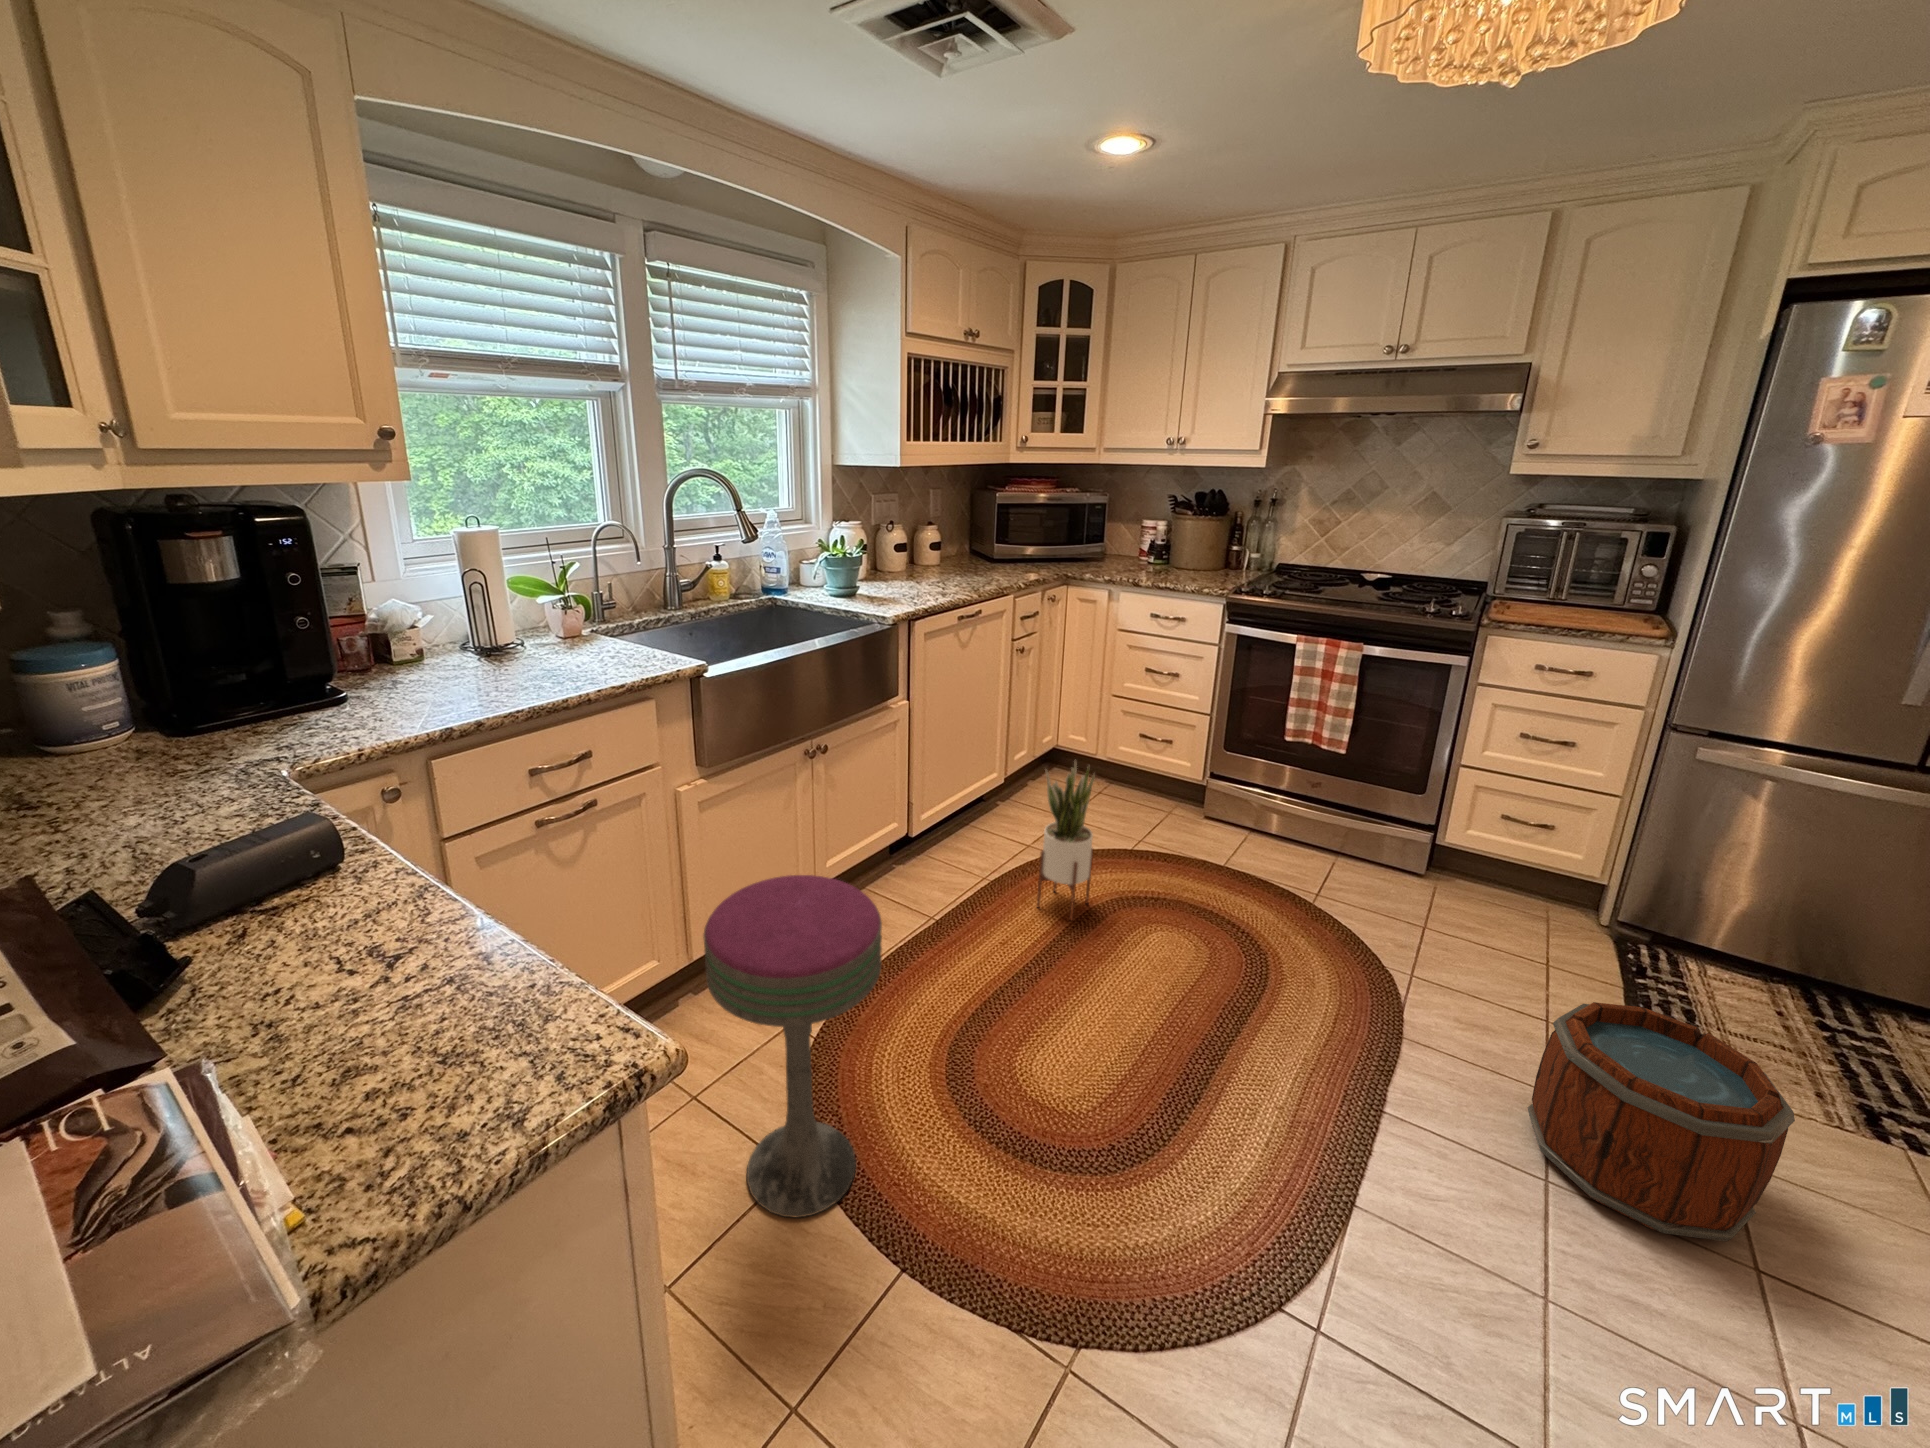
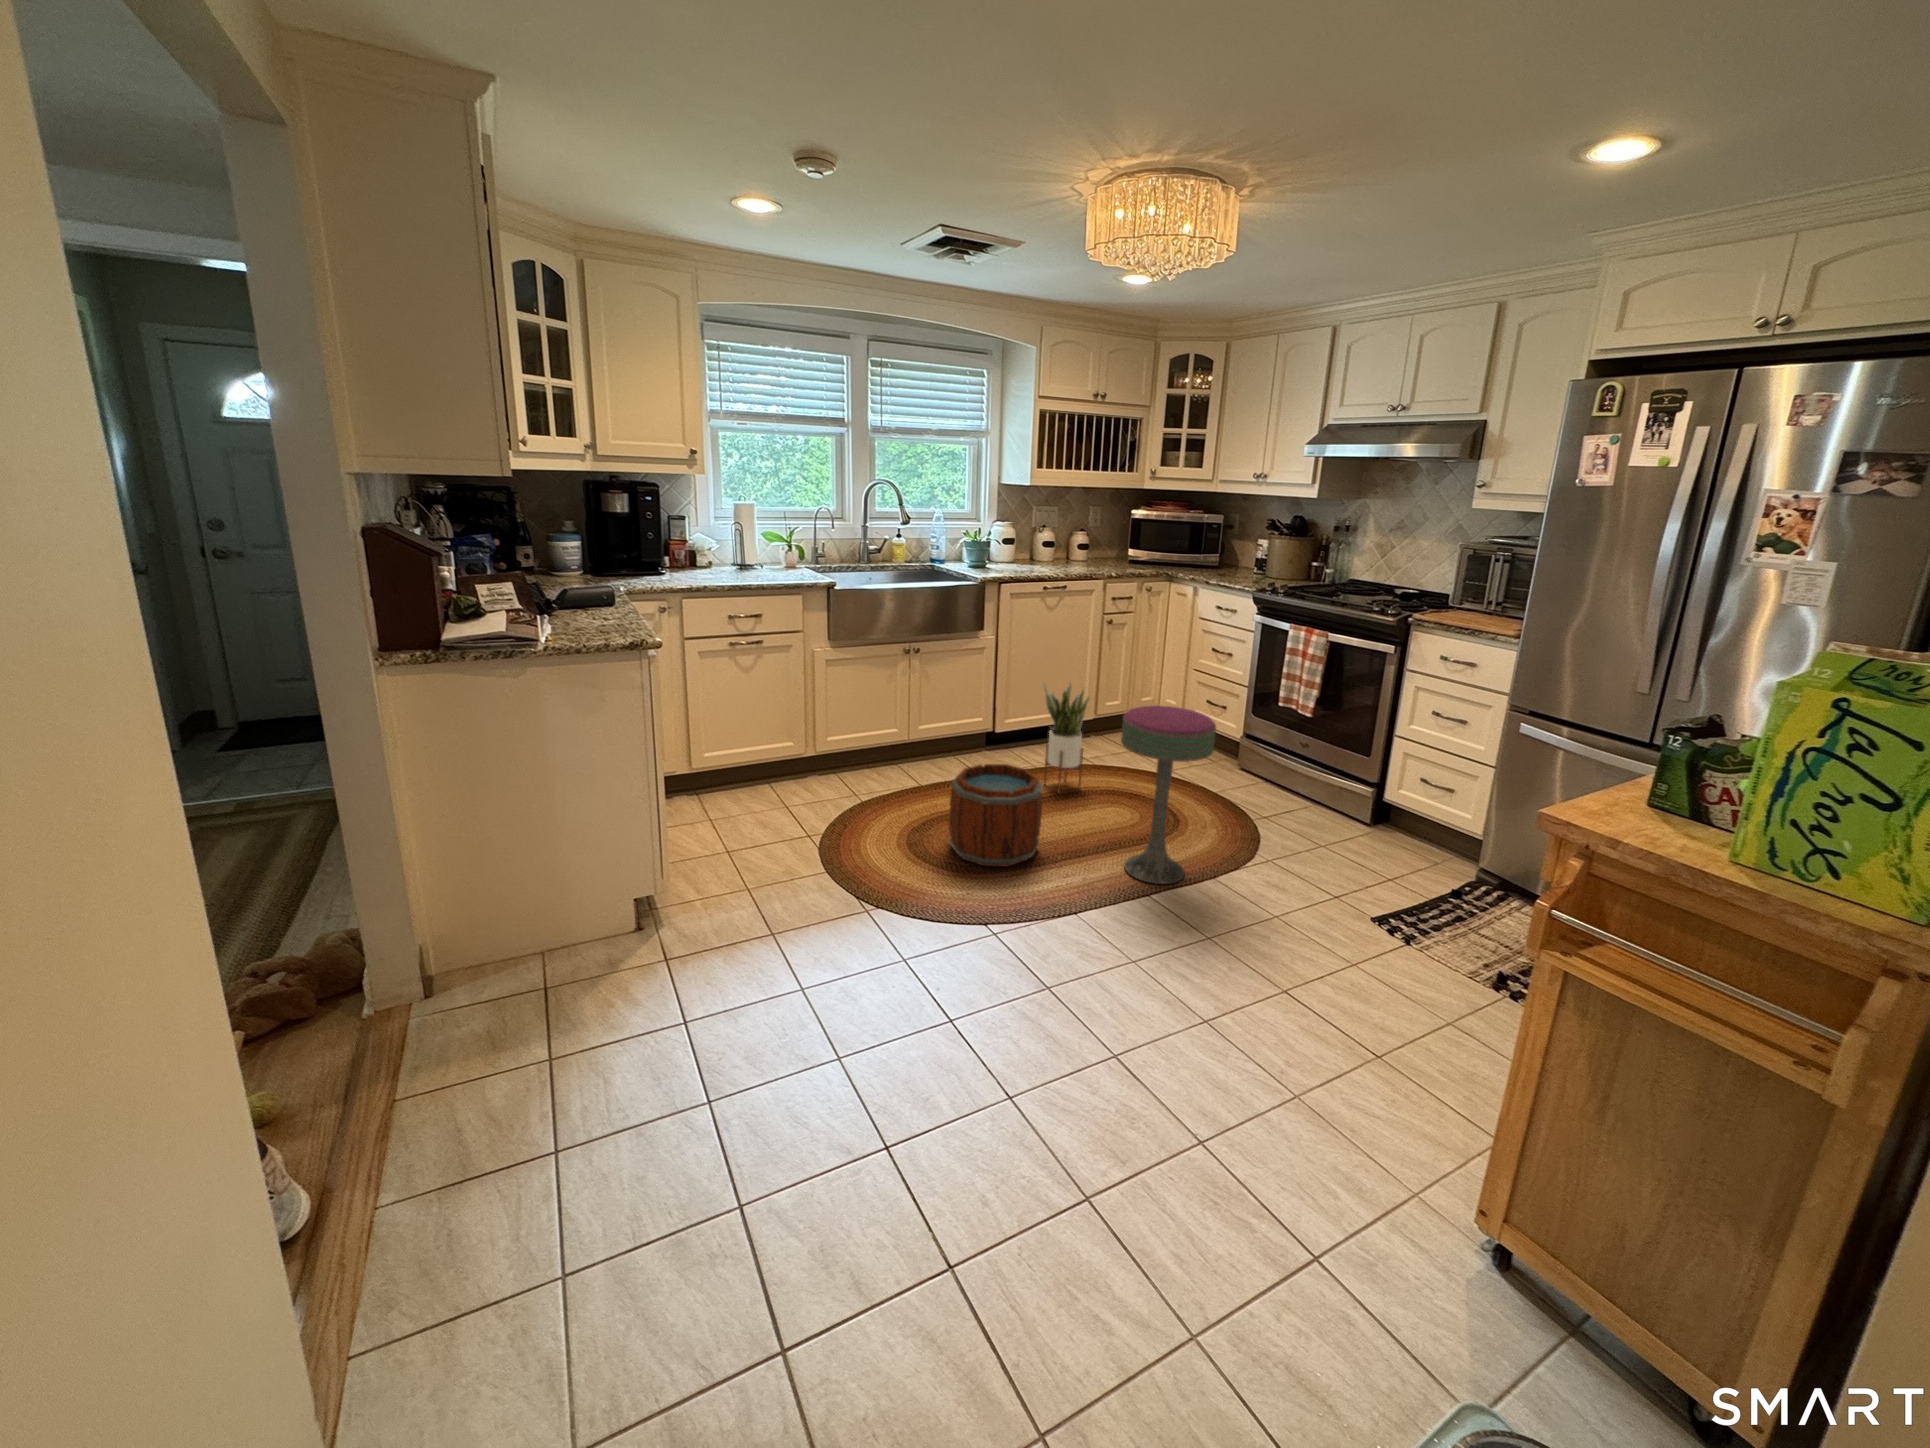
bar stool: present [703,875,882,1218] -> present [1121,706,1216,884]
bucket: present [1528,1002,1795,1241] -> present [949,764,1043,867]

